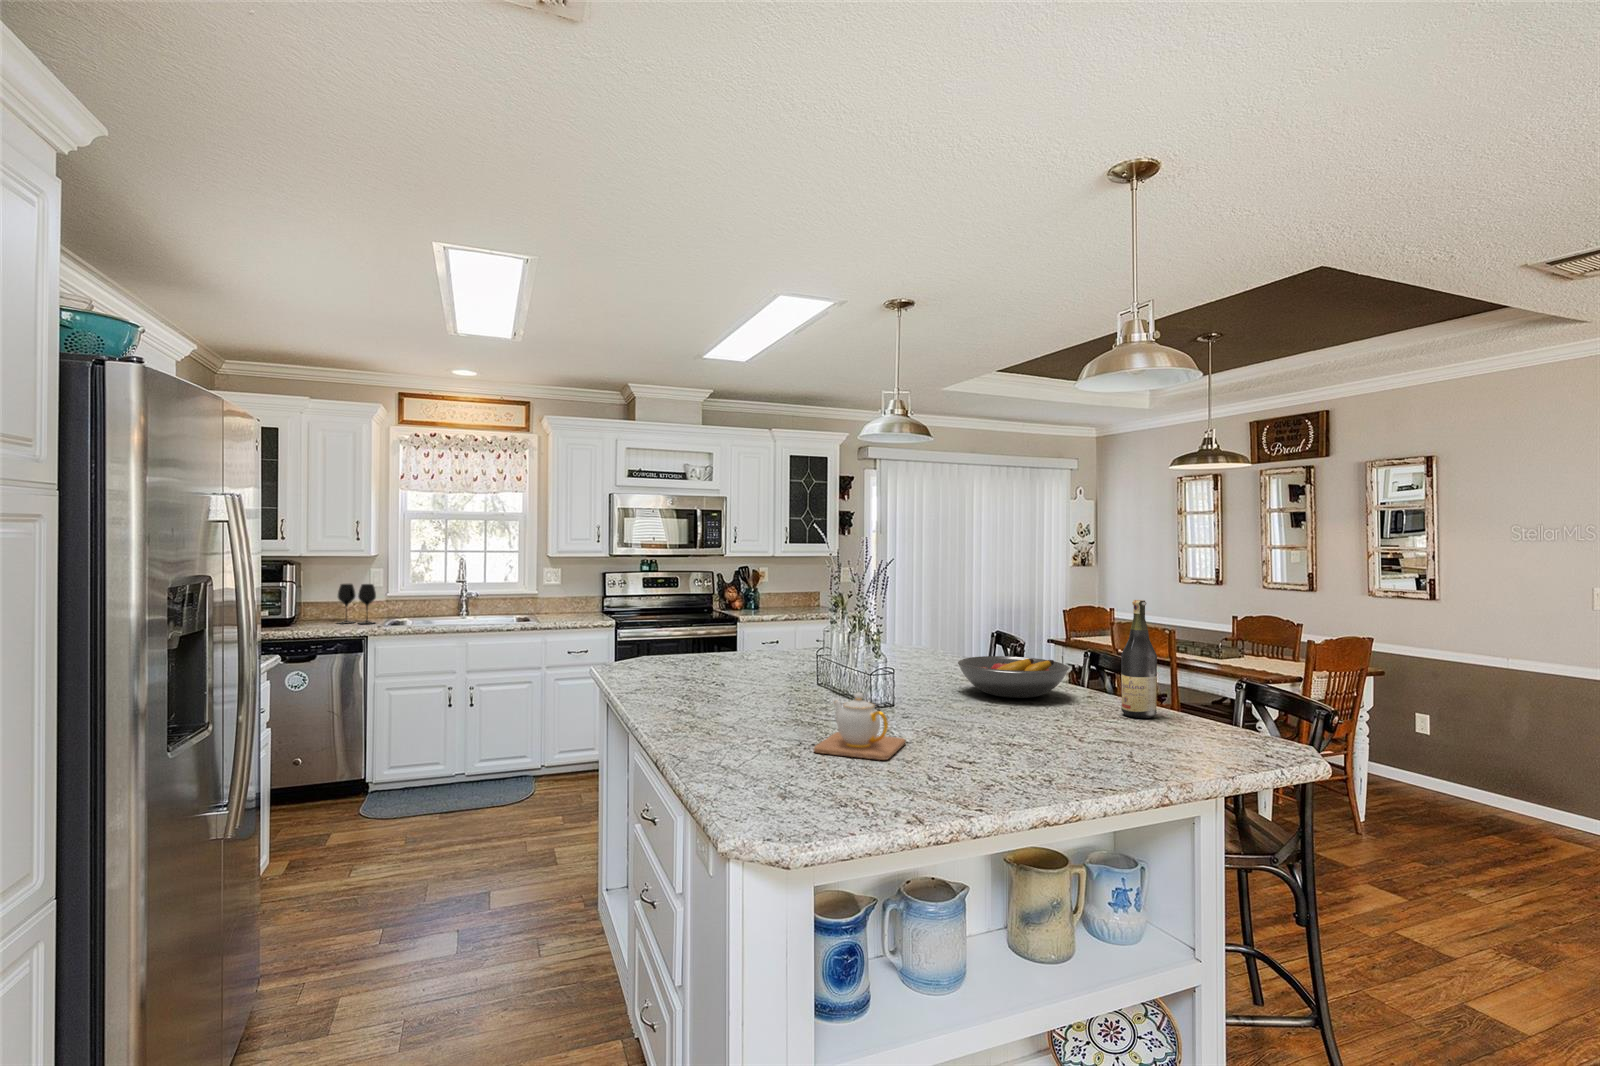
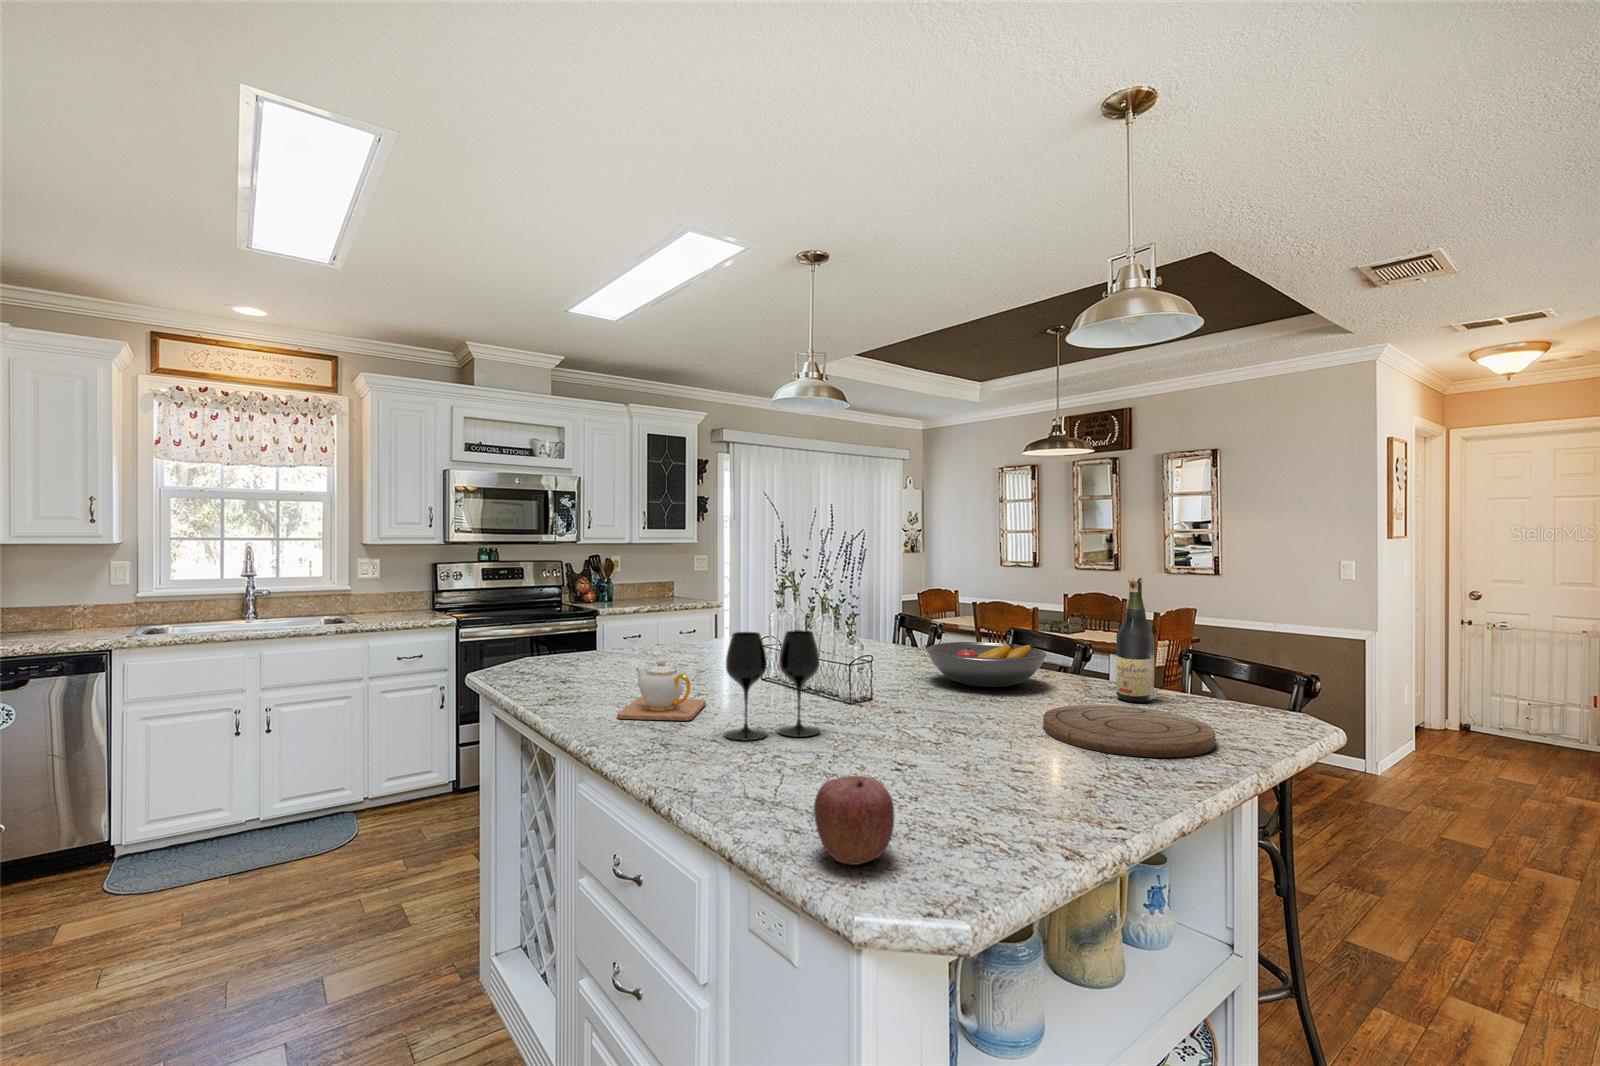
wine glass: present [337,584,376,624] -> present [724,630,820,740]
teapot: present [814,693,906,760] -> present [617,658,706,721]
cutting board: none [1005,714,1153,757] -> present [1043,705,1216,758]
apple: none [714,734,770,791] -> present [814,776,895,865]

